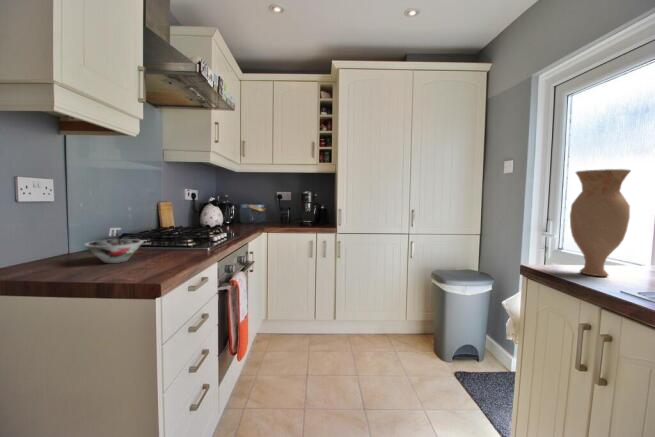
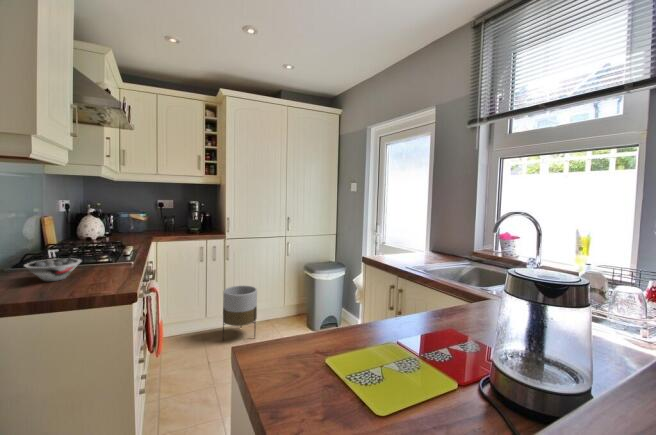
vase: present [570,169,631,276] -> none [382,204,406,260]
planter: none [329,289,370,356] -> present [223,286,257,339]

